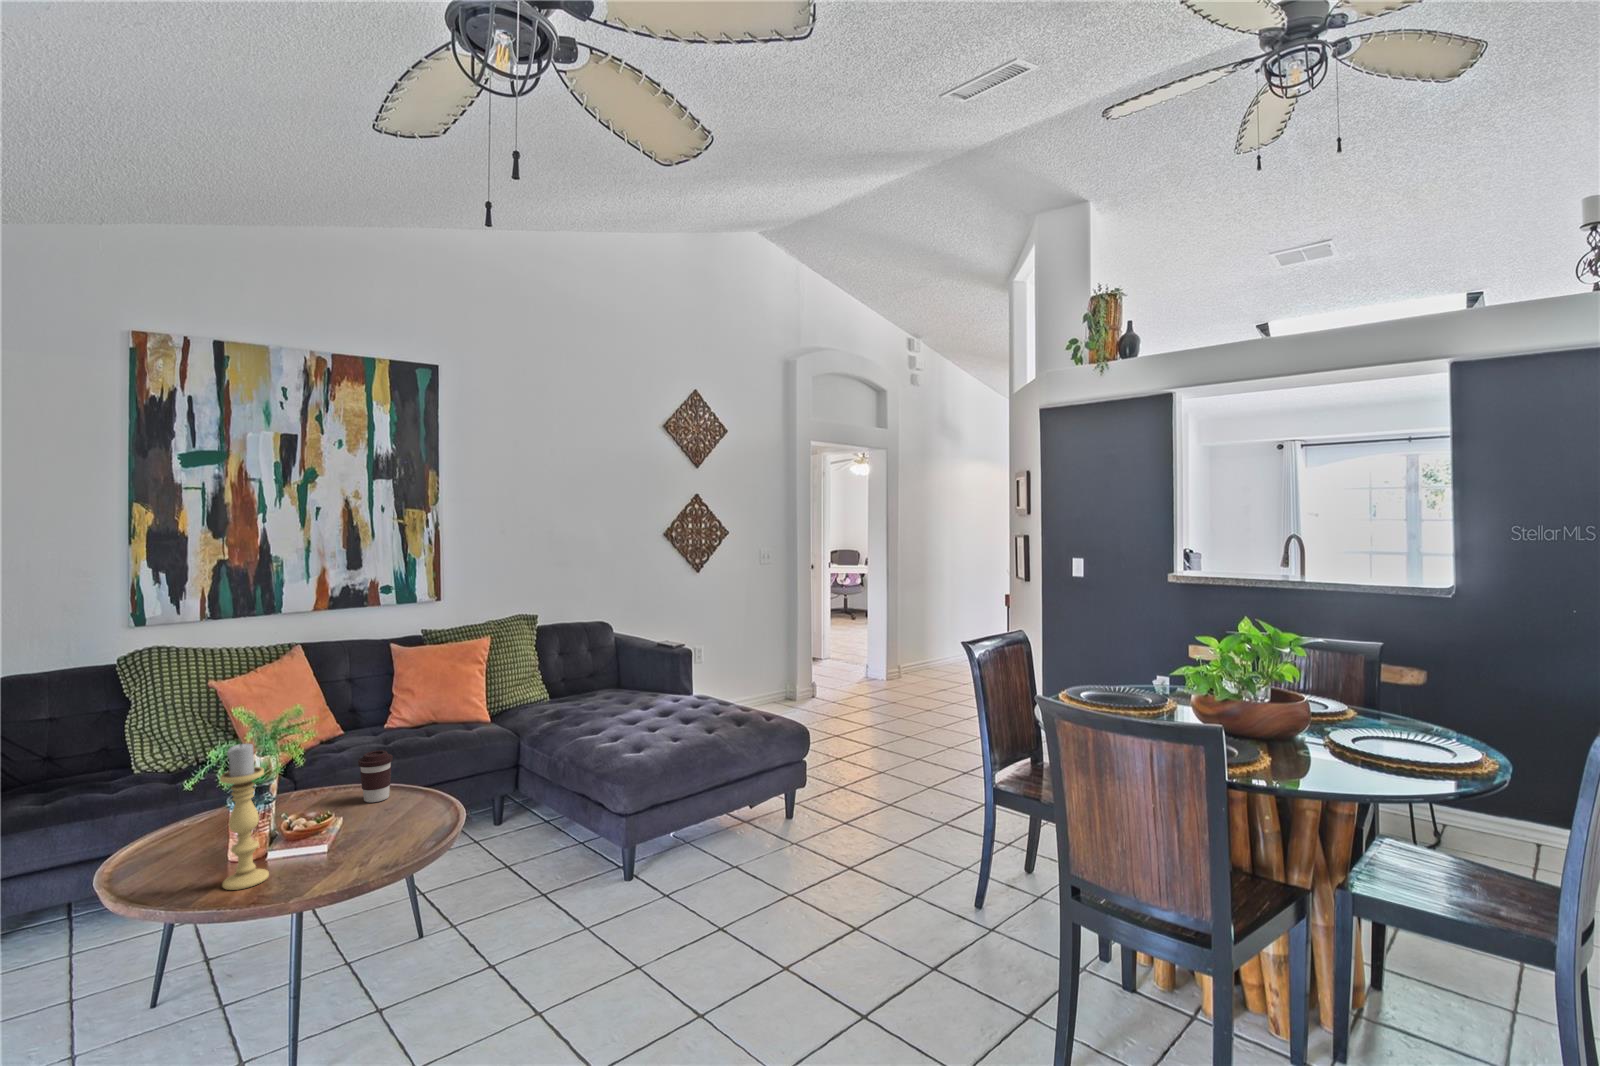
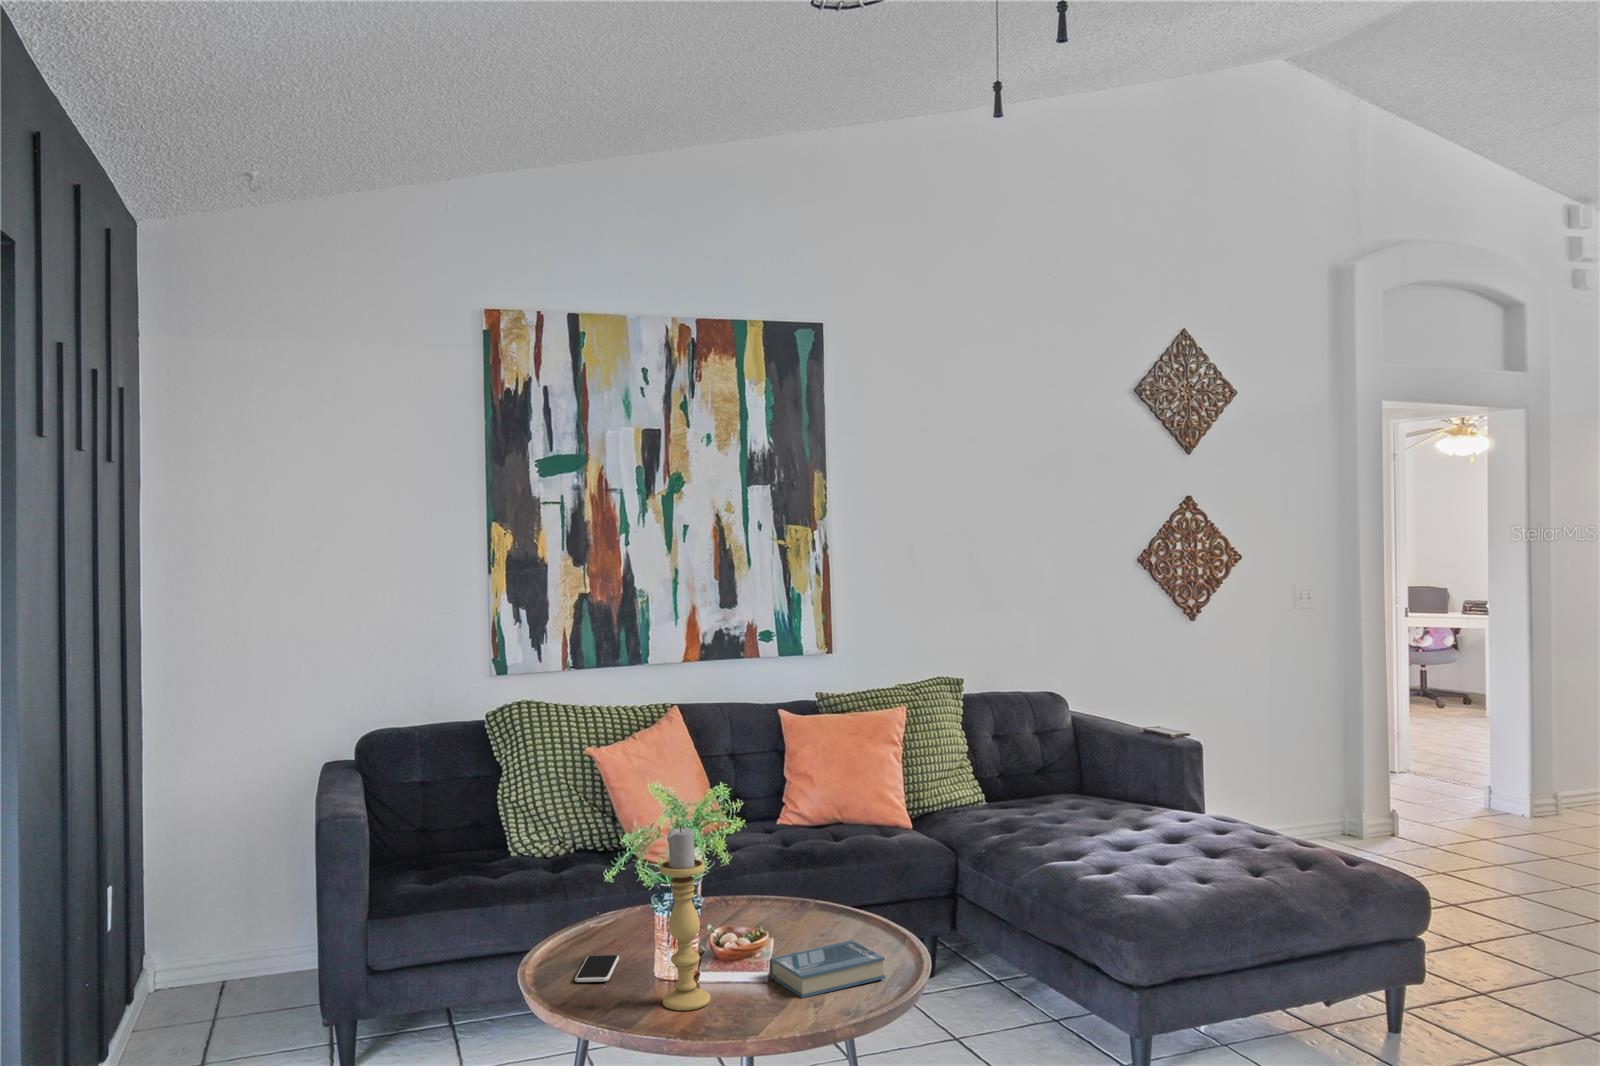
coffee cup: present [358,750,393,802] -> none [780,854,821,923]
hardback book: none [331,812,427,863] -> present [769,940,885,998]
smartphone: none [143,849,196,878] -> present [575,955,619,982]

